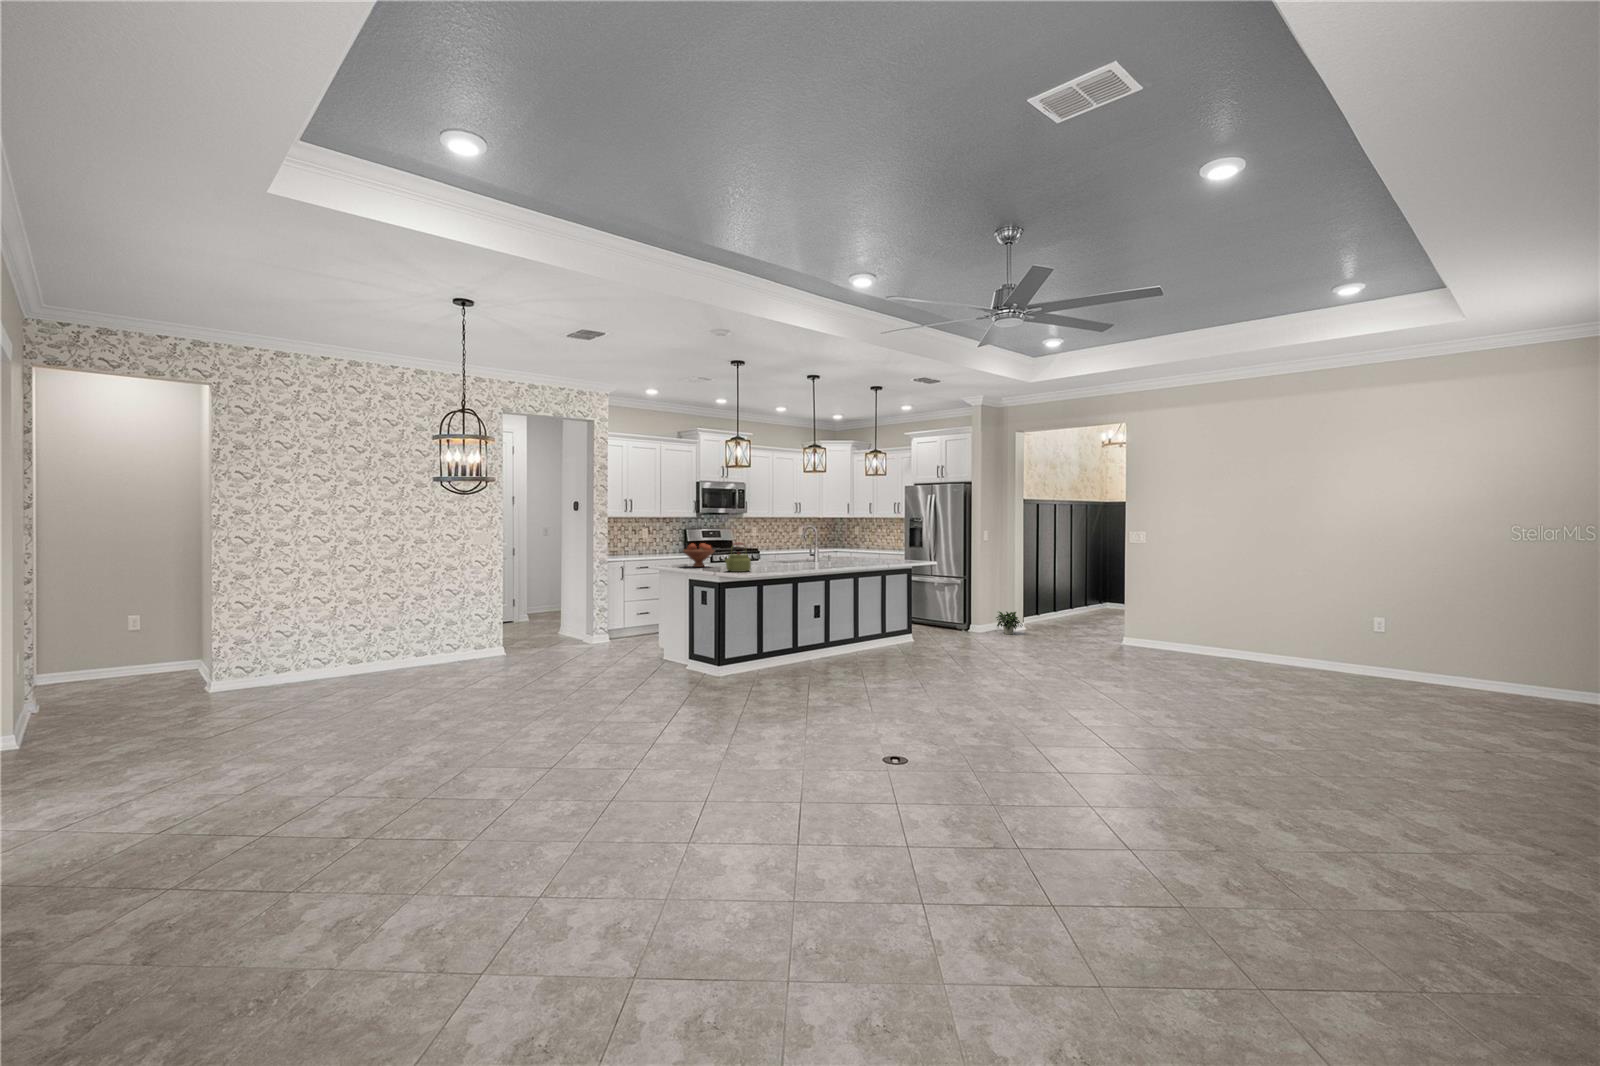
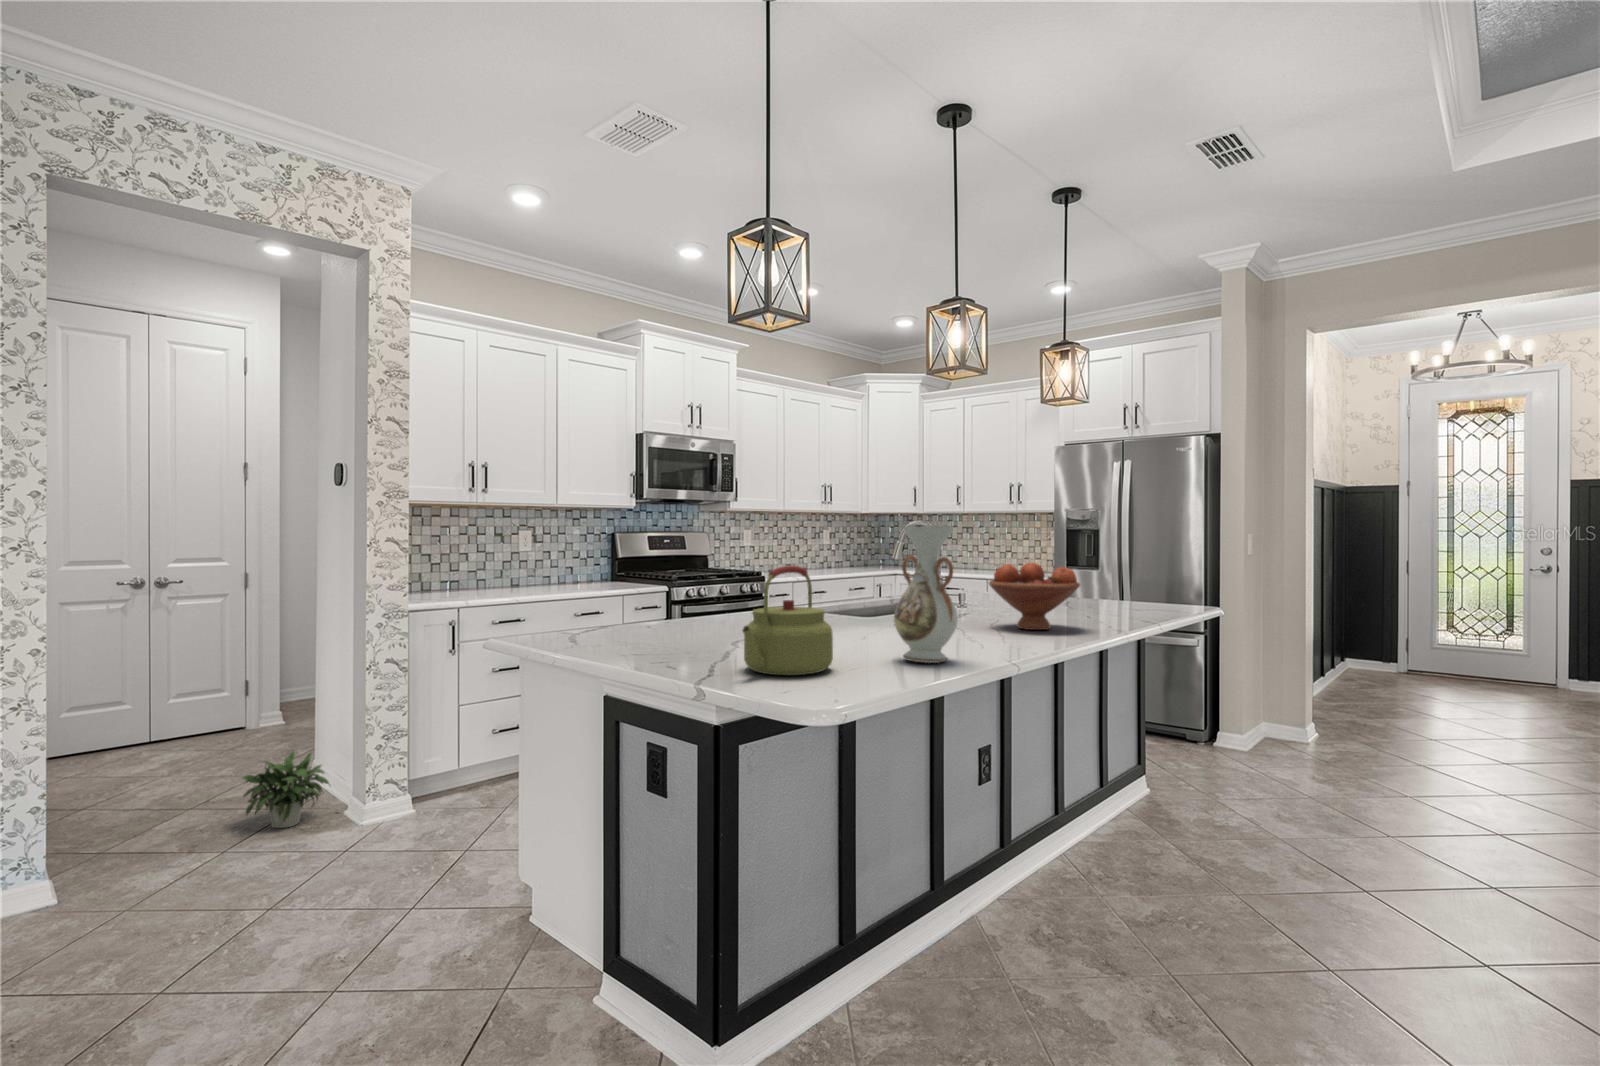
vase: none [771,531,789,571] -> present [894,525,957,663]
fruit bowl: present [683,543,714,567] -> present [989,563,1080,630]
potted plant: present [996,611,1023,635] -> present [243,751,340,828]

